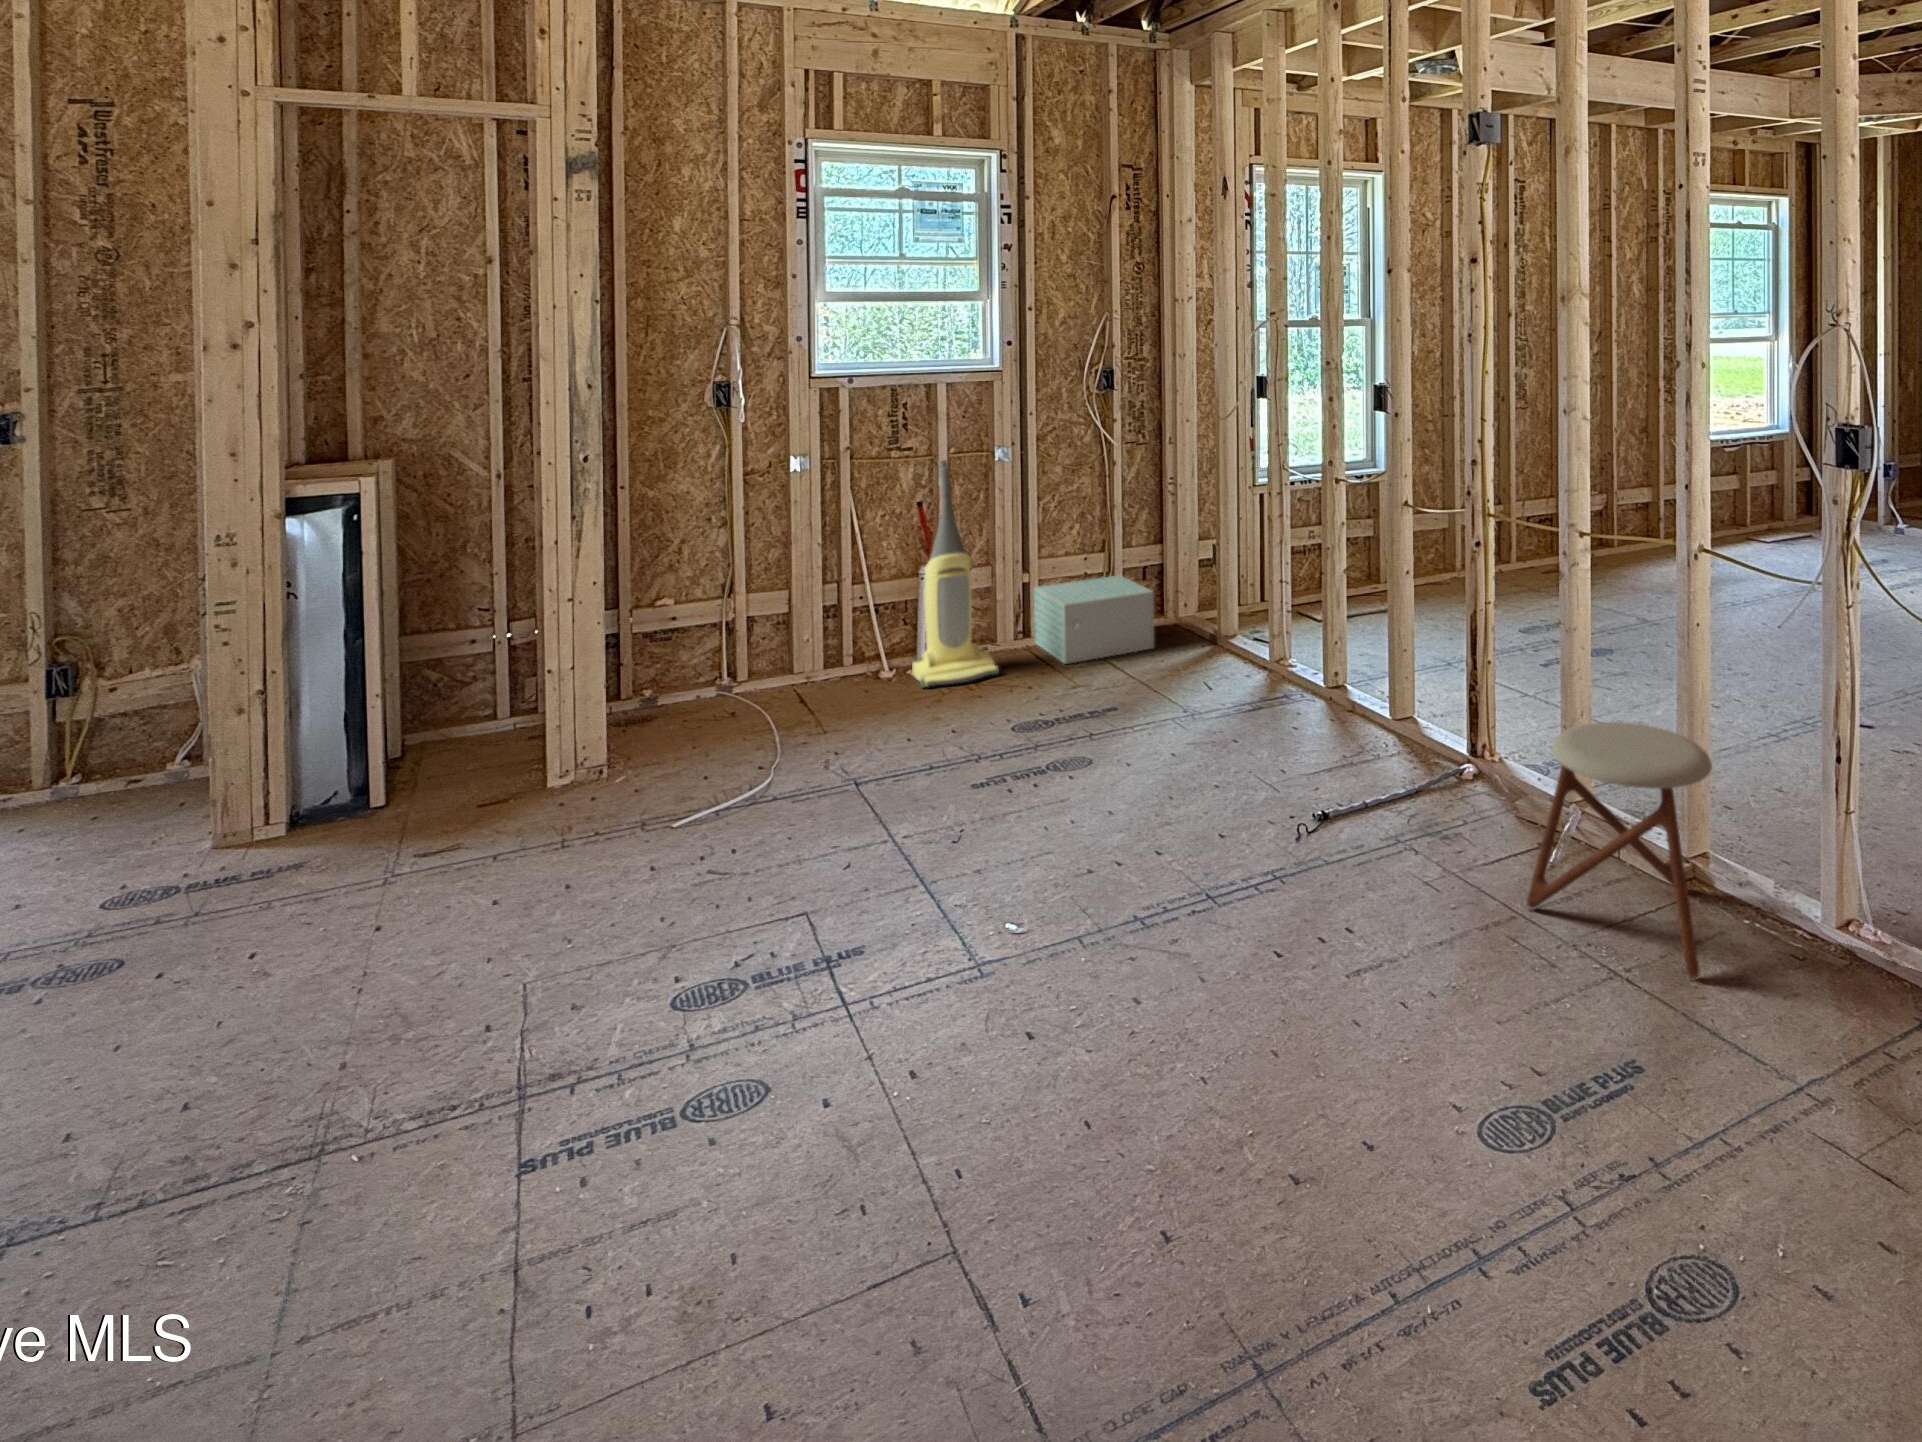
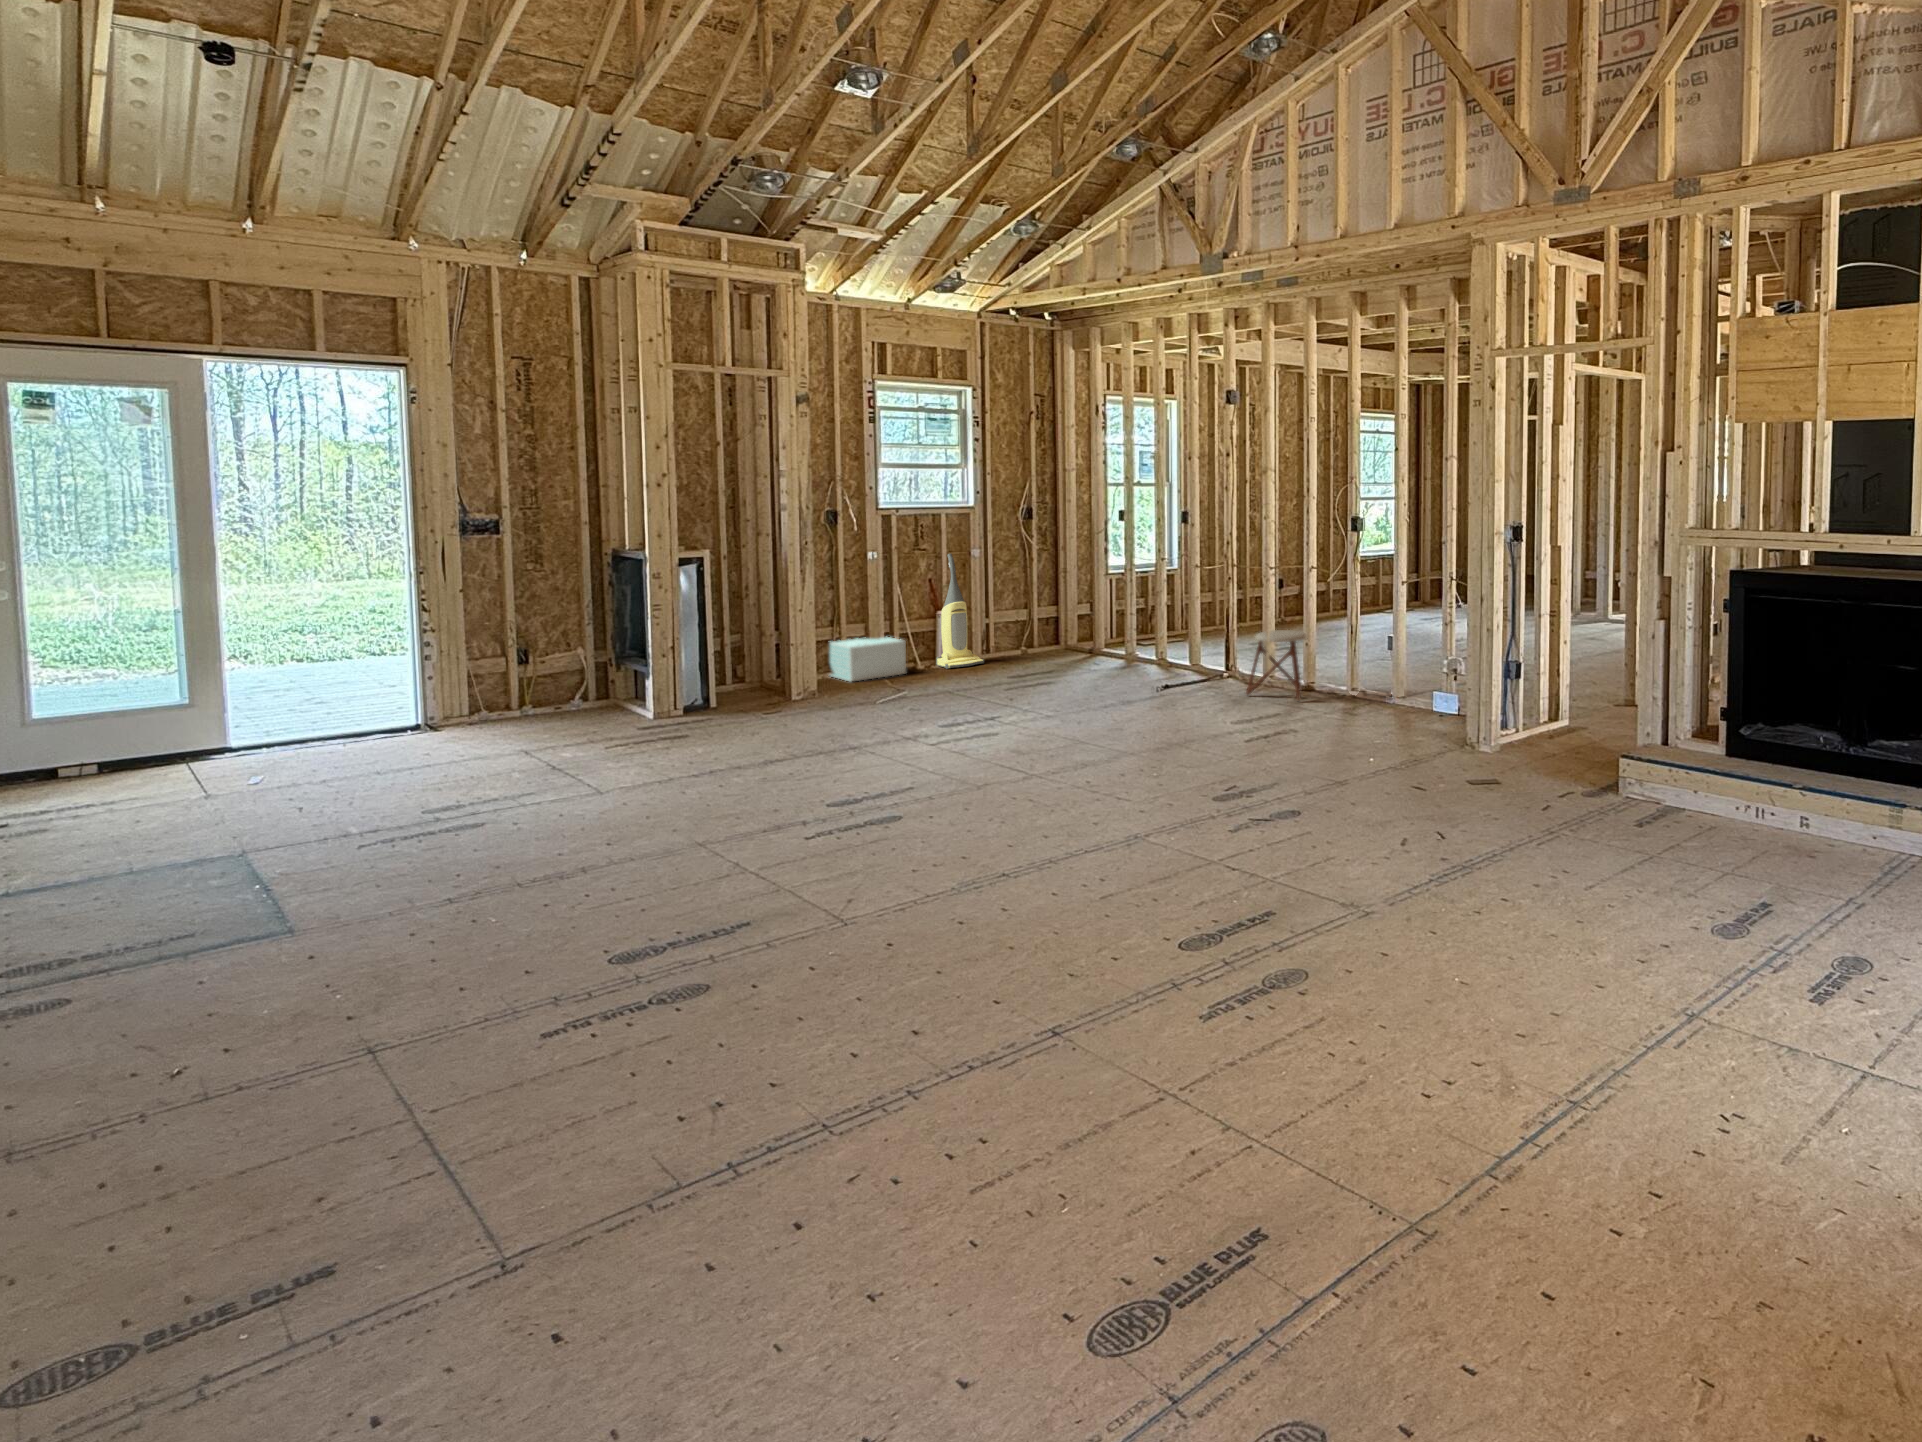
storage box: present [1034,575,1154,664] -> present [830,637,906,681]

